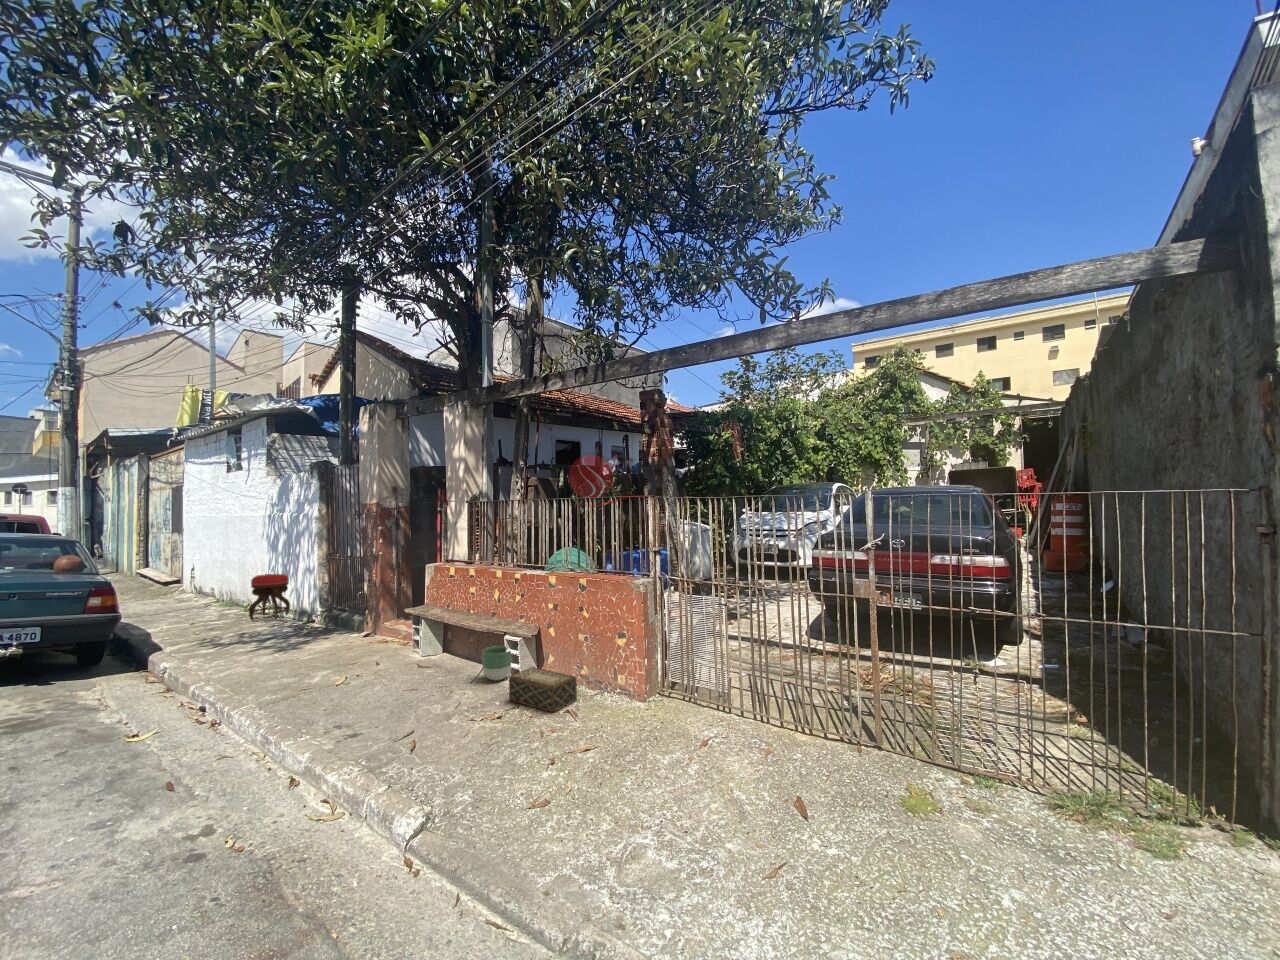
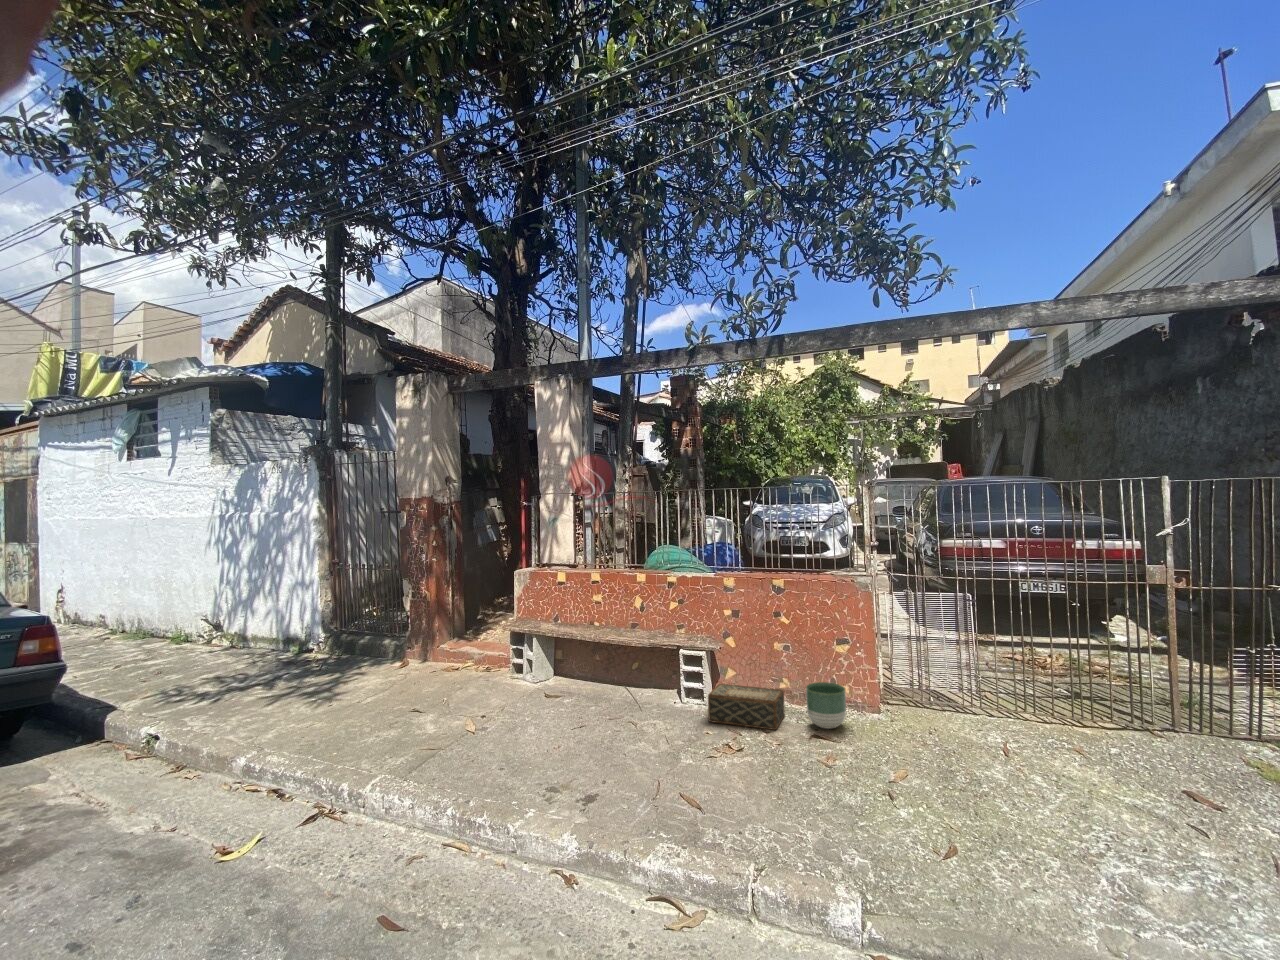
stool: present [249,574,290,621] -> none [220,594,268,657]
planter: present [482,646,511,681] -> present [806,682,846,729]

